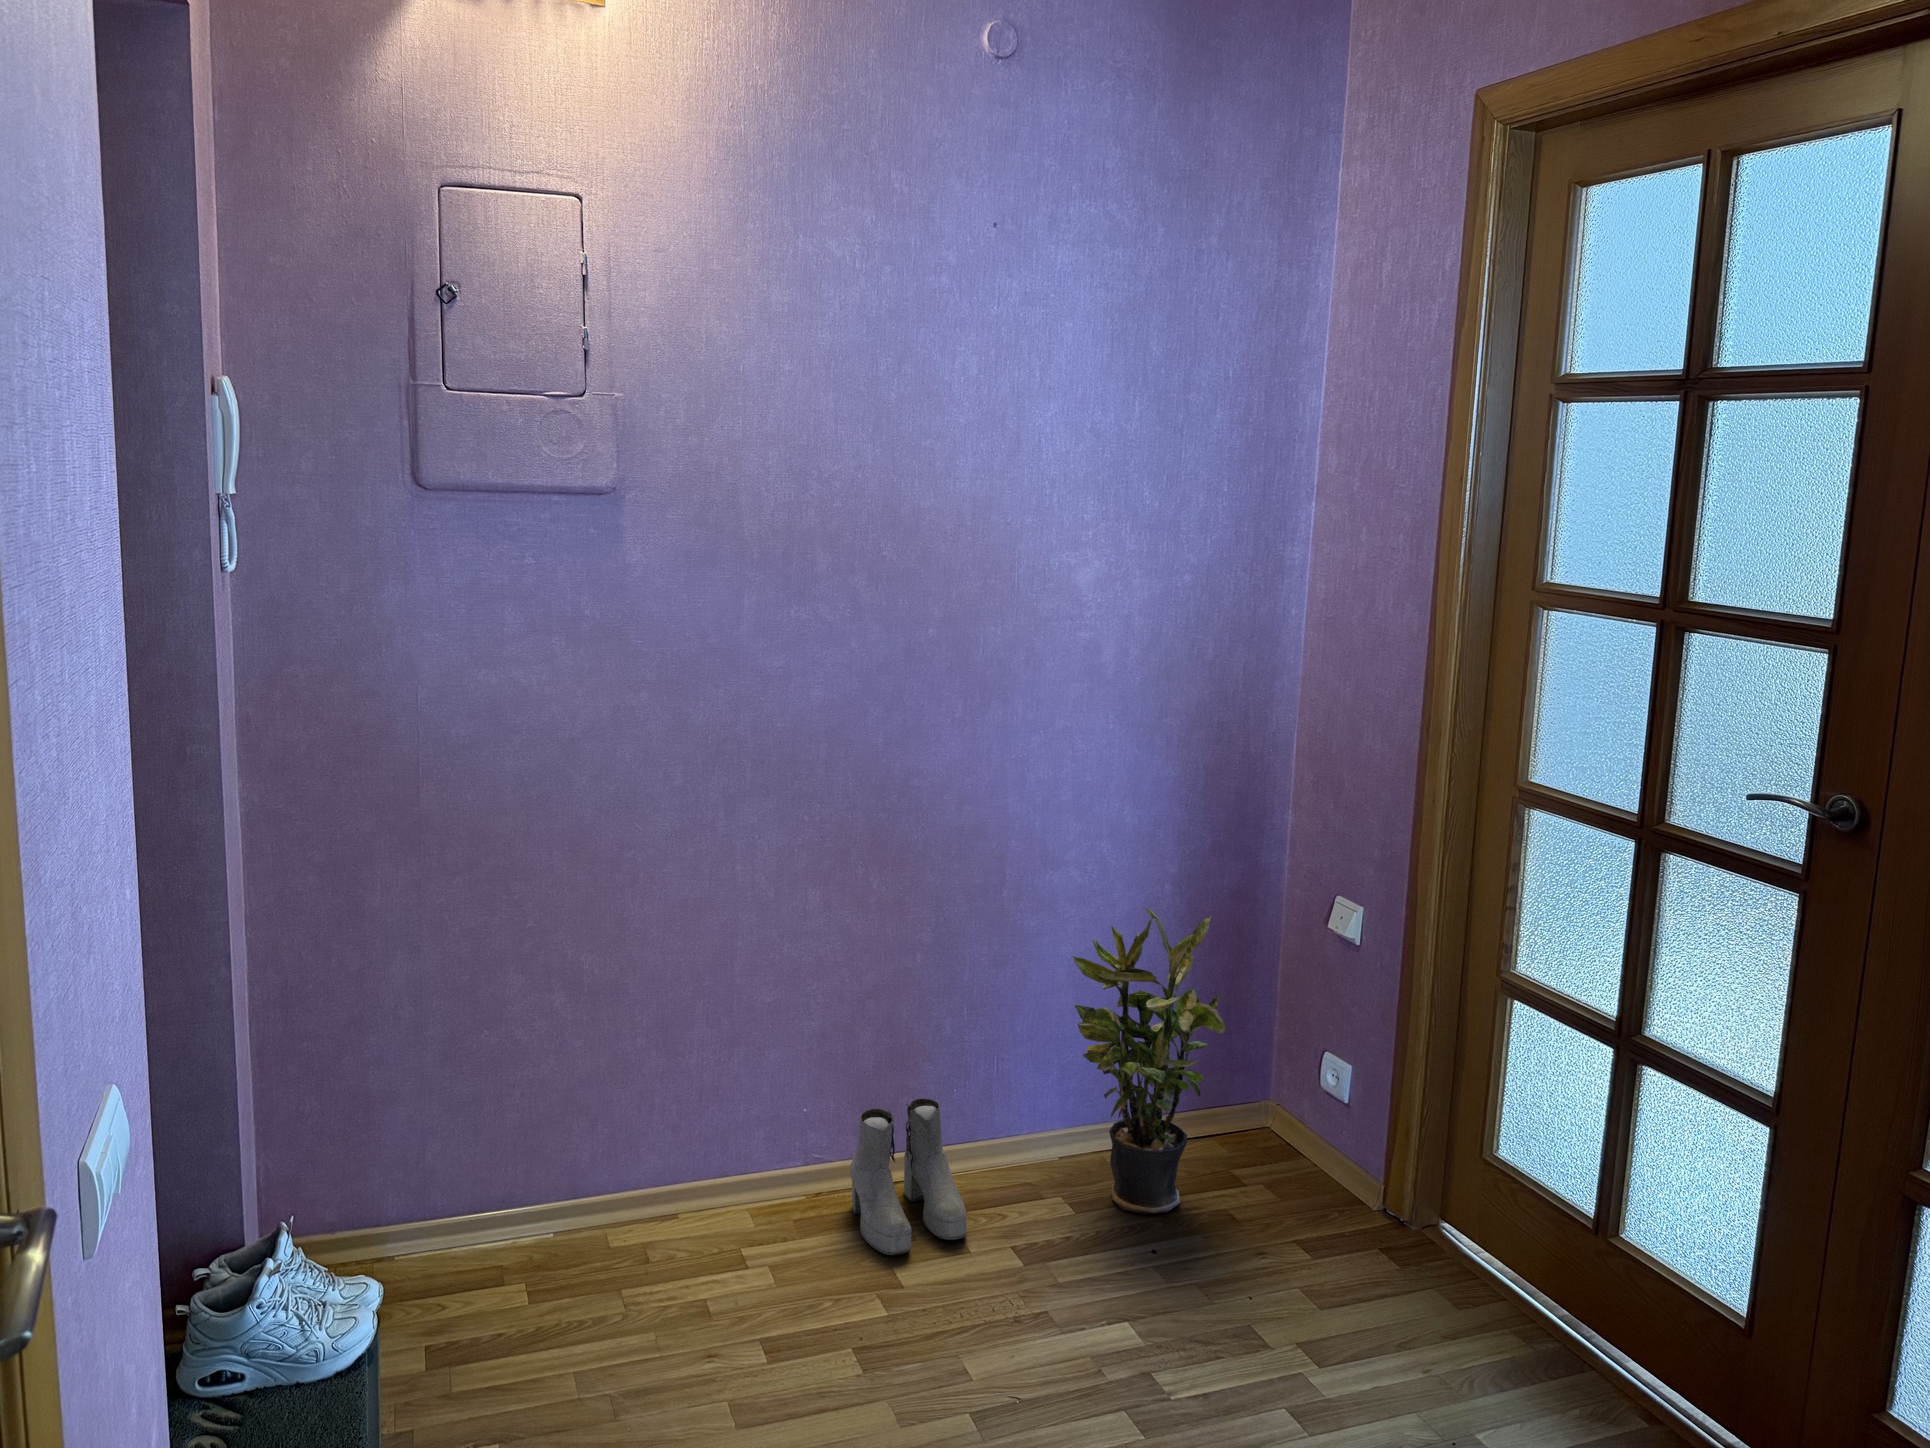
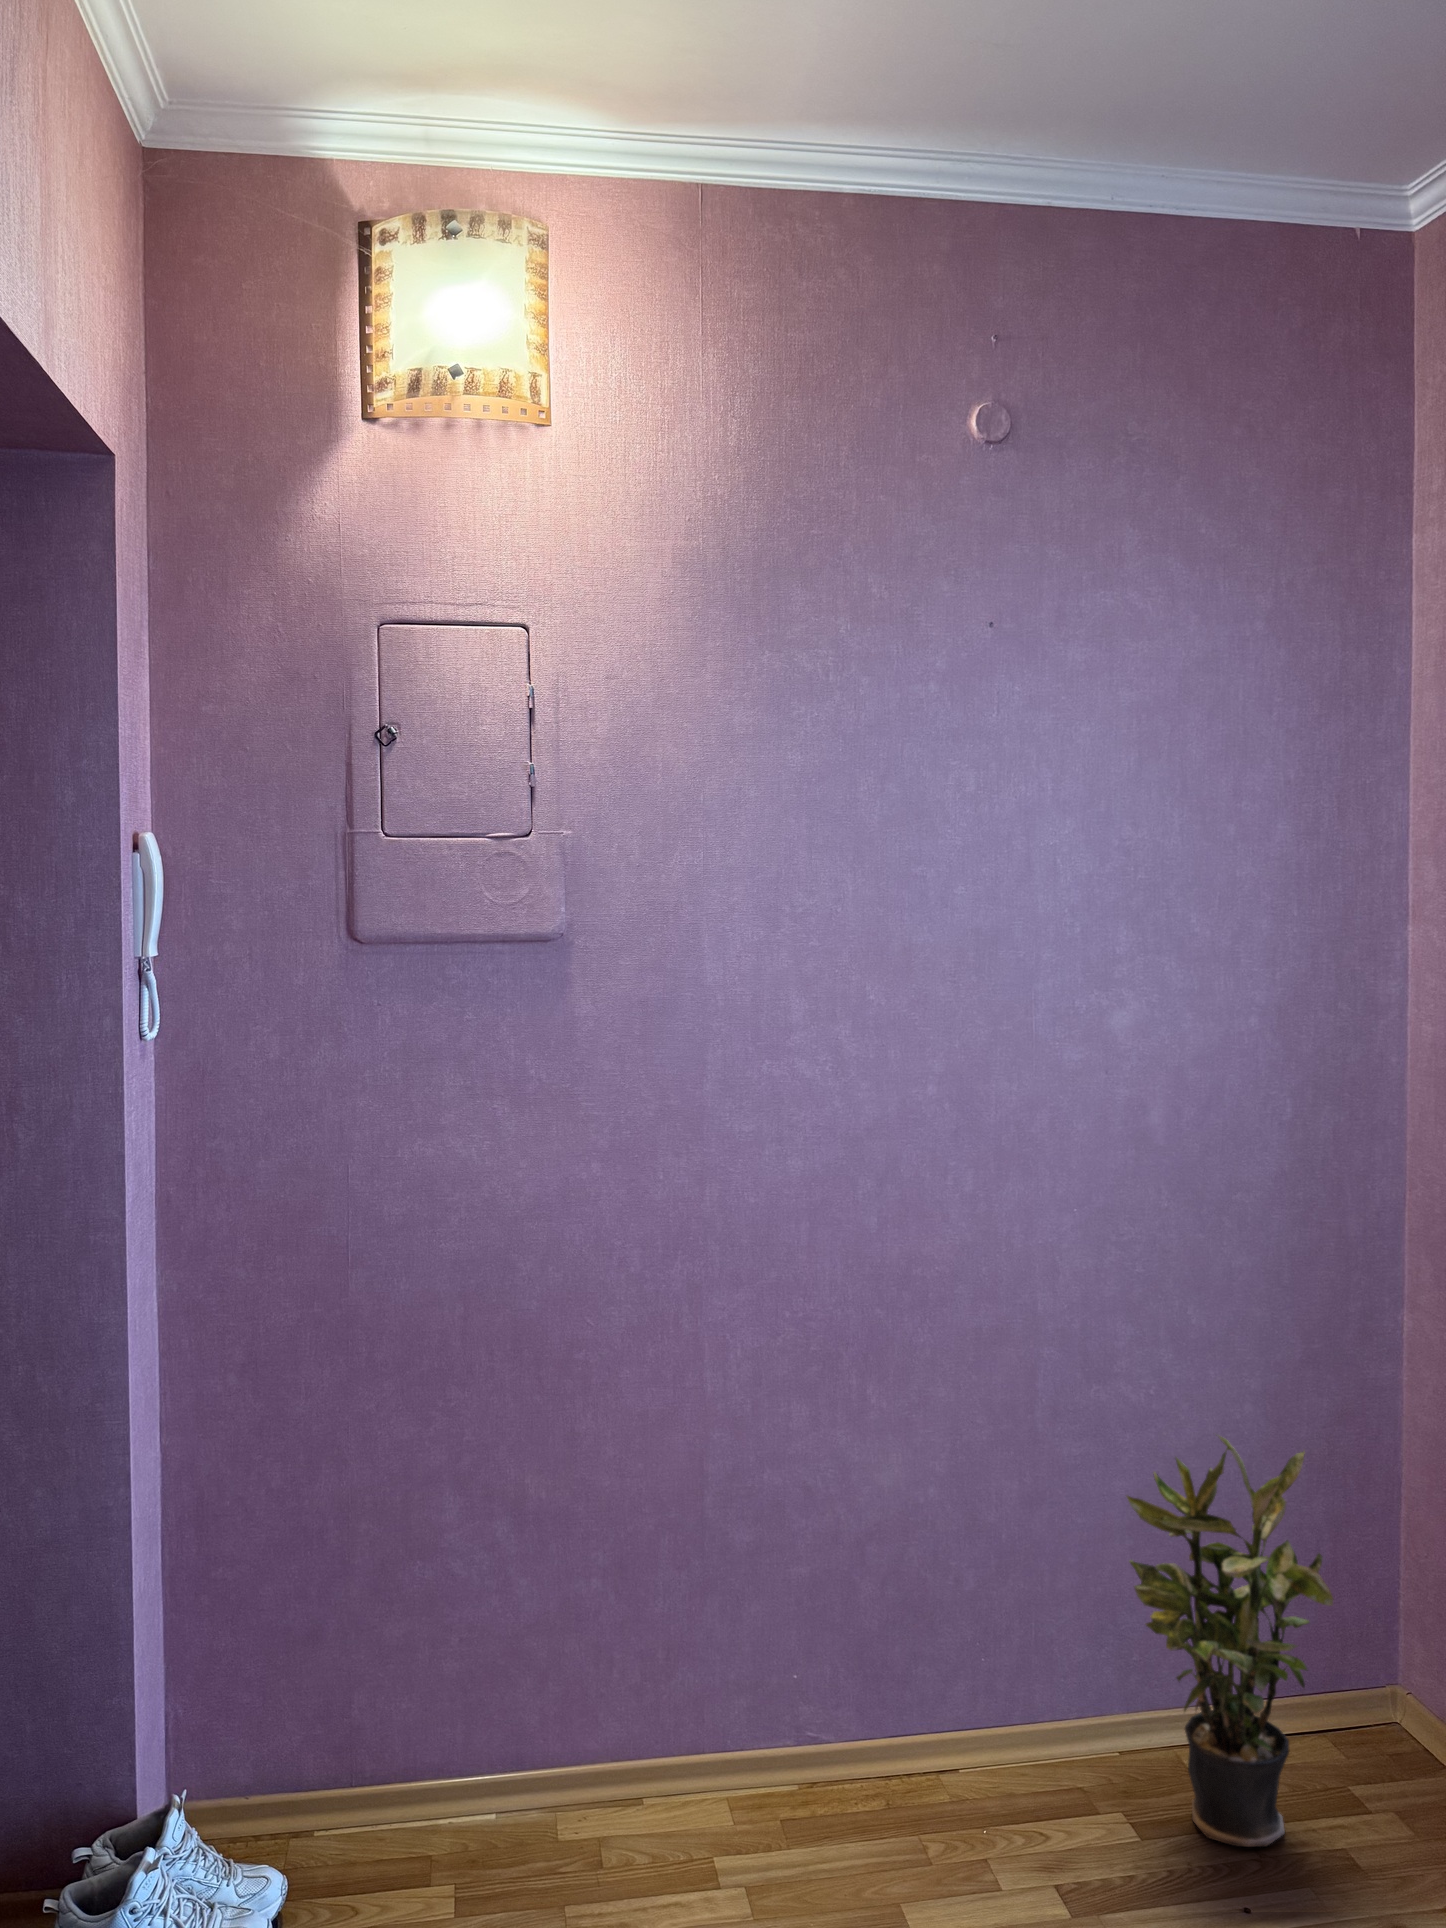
boots: present [850,1098,966,1255] -> none [853,1670,999,1883]

